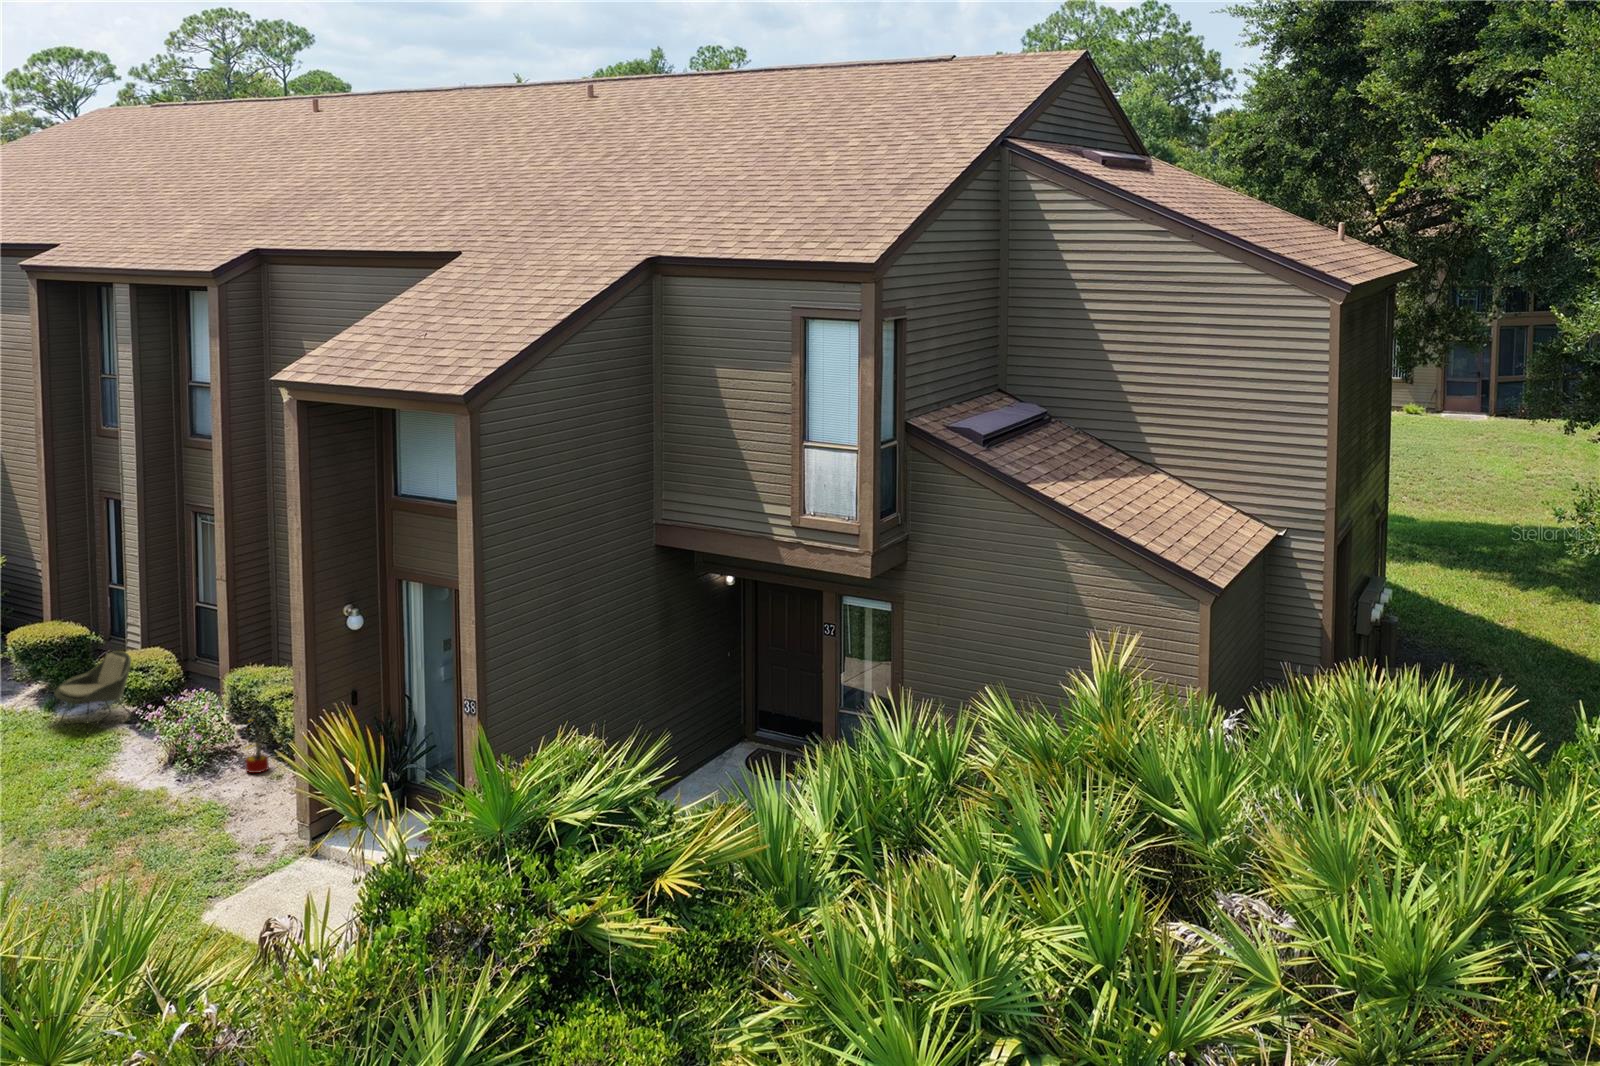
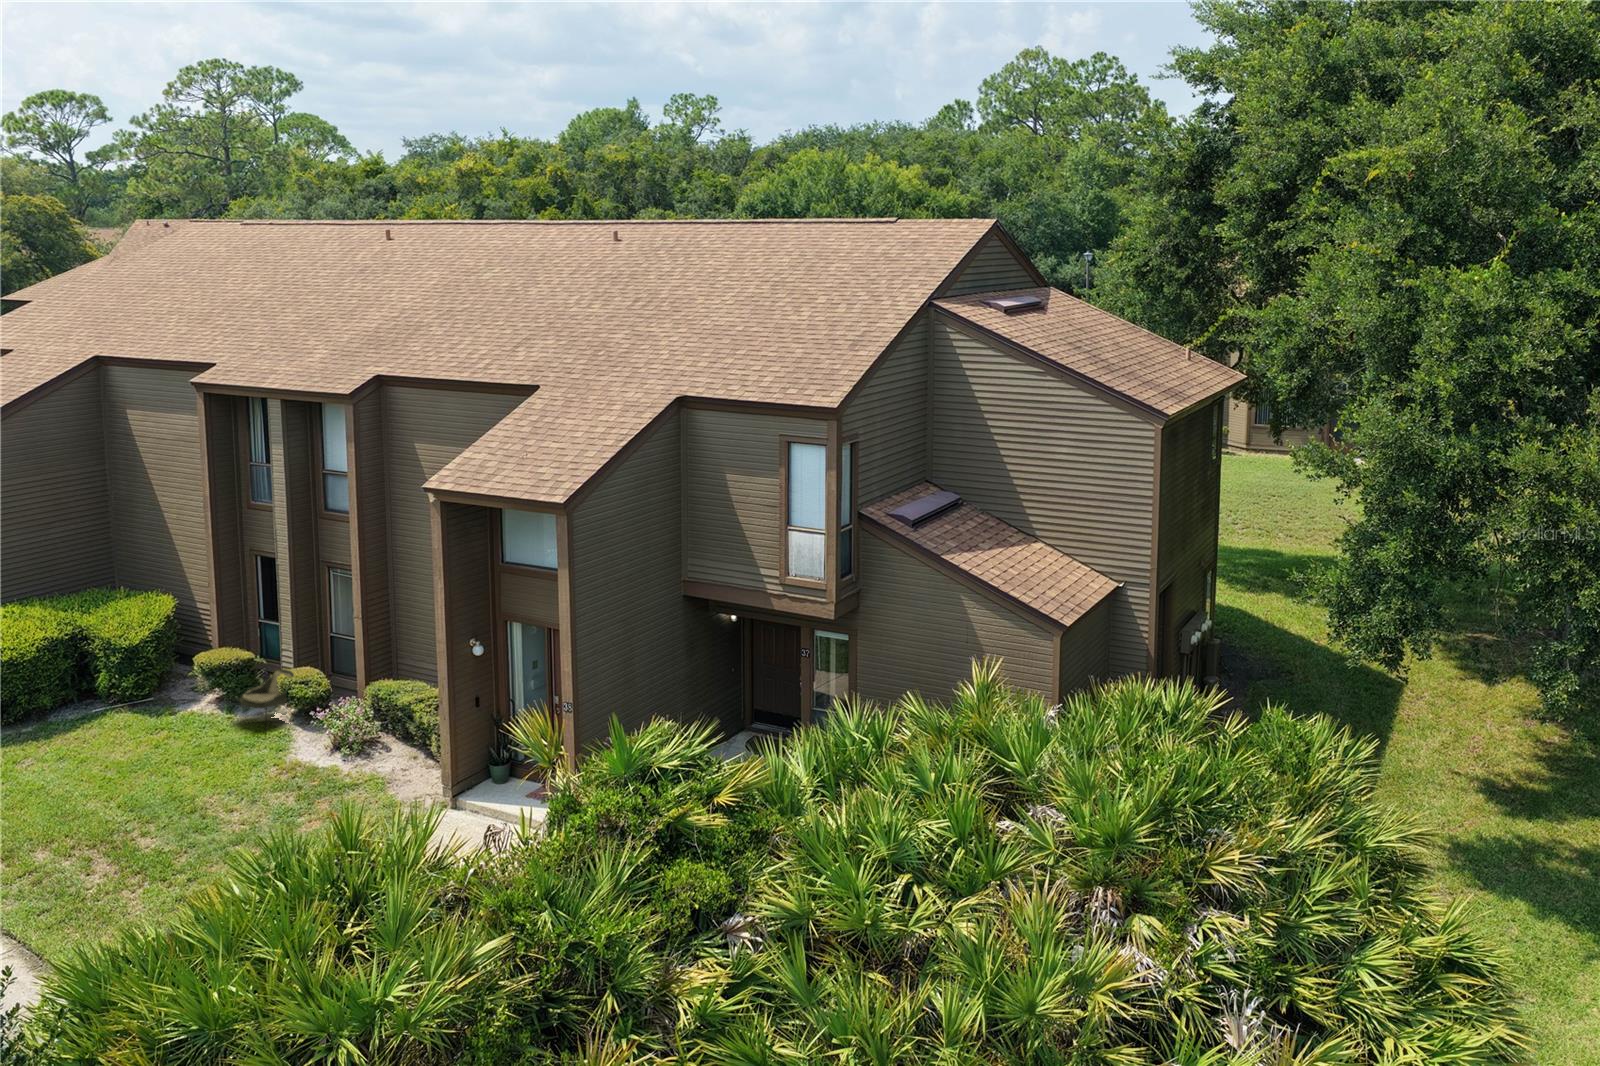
decorative plant: present [245,727,269,773] -> none [390,714,410,757]

